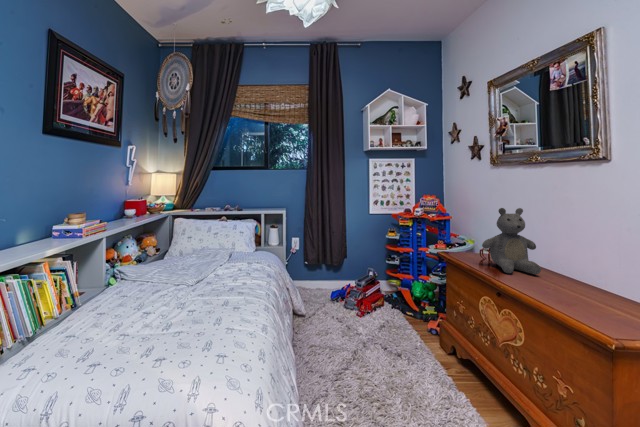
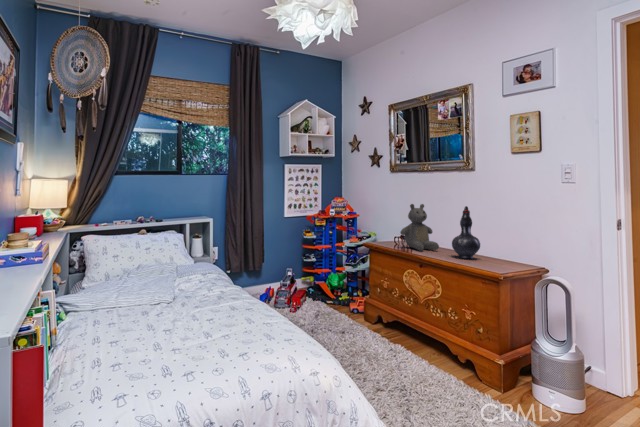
decorative vase: none [555,216,609,299] -> present [452,206,480,259]

